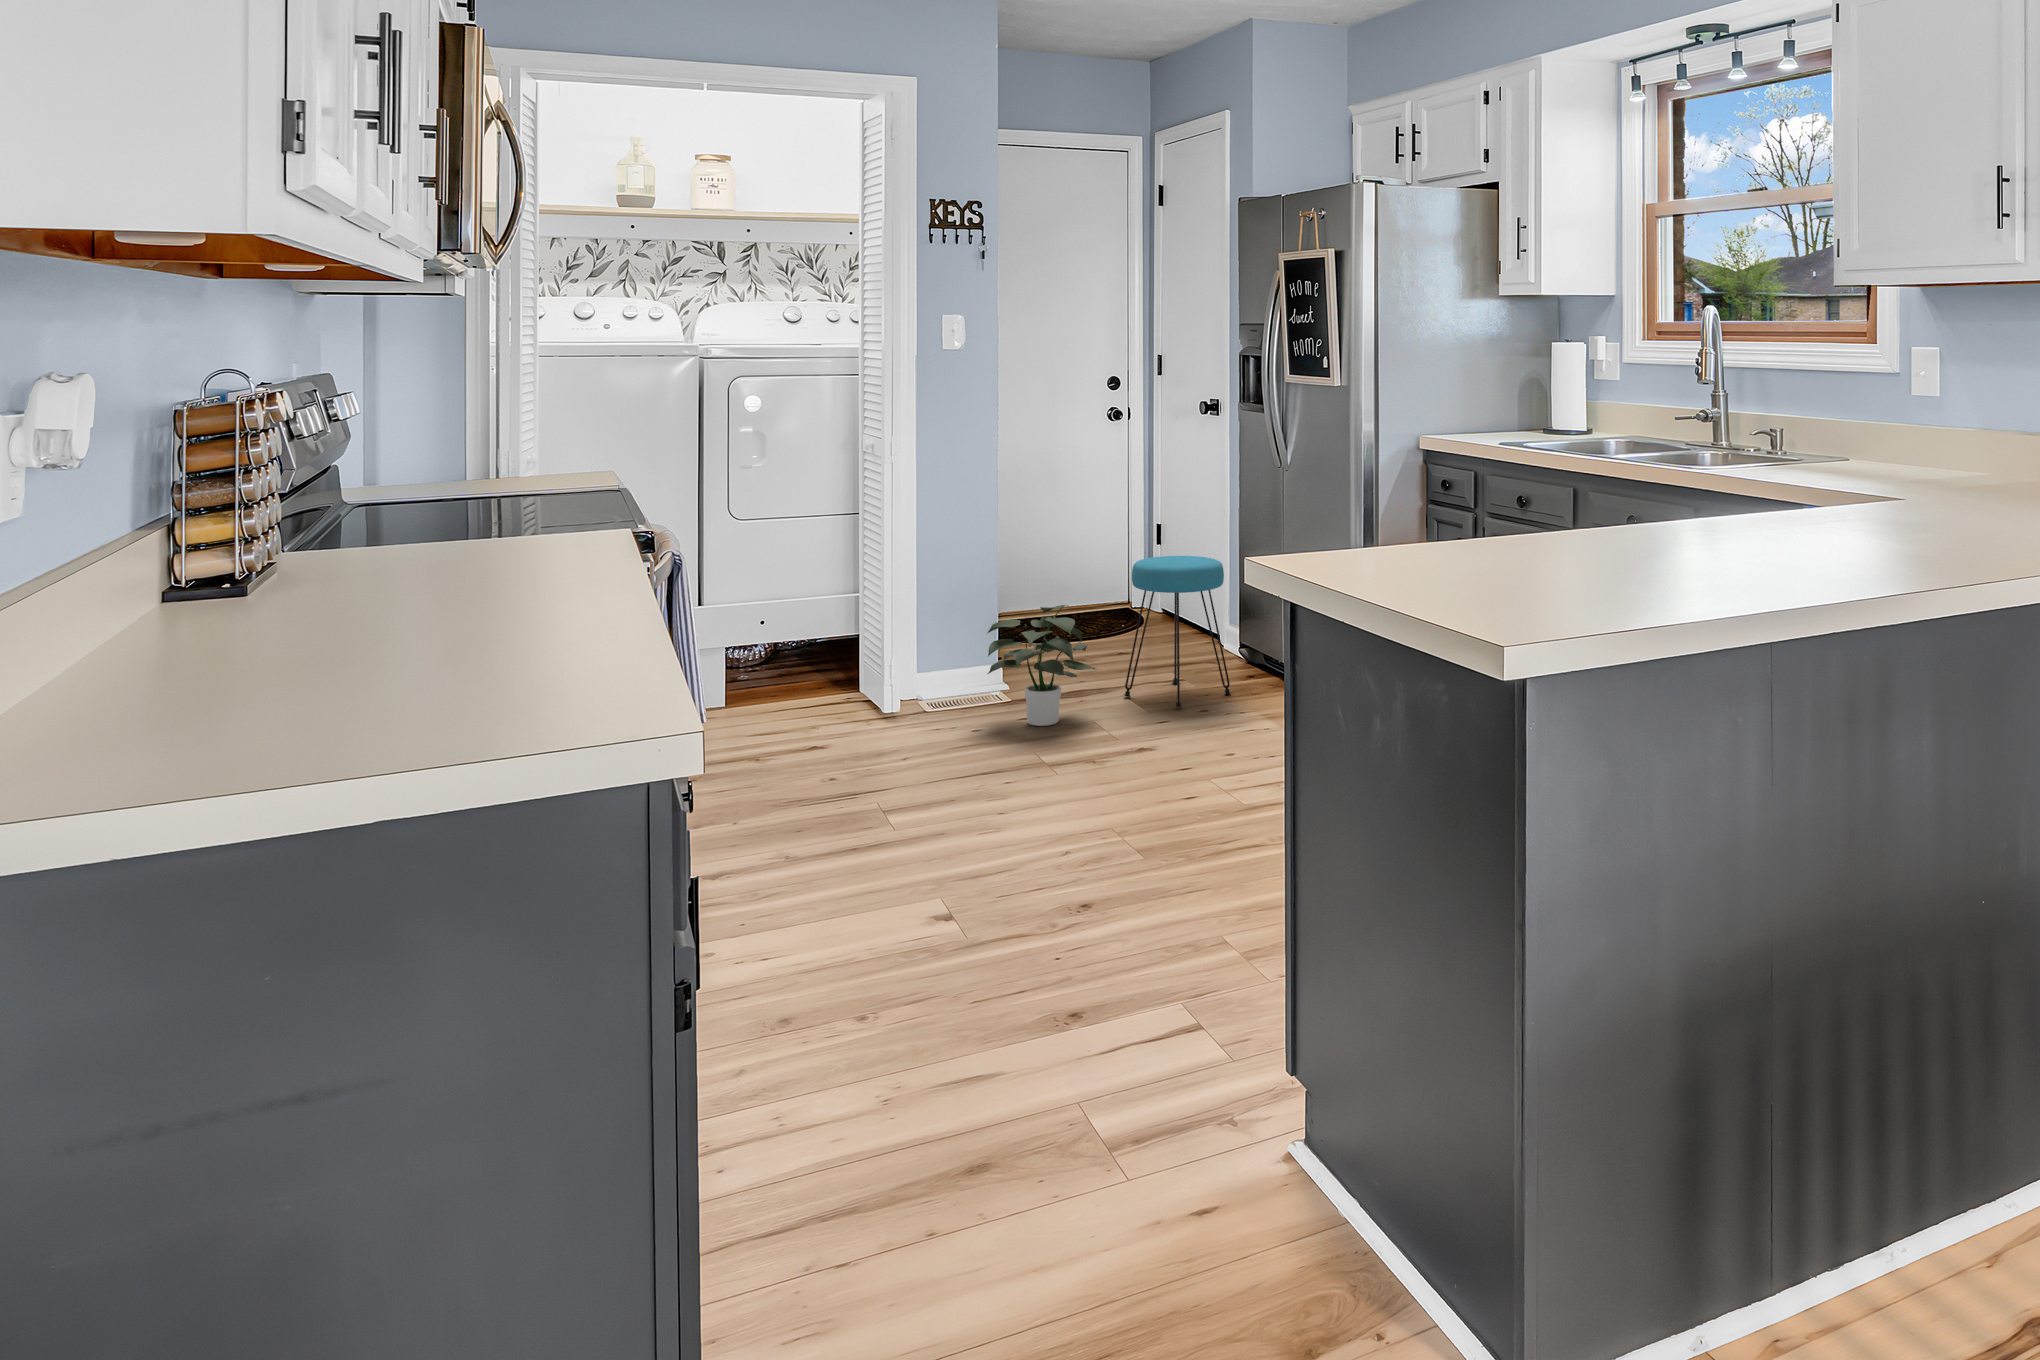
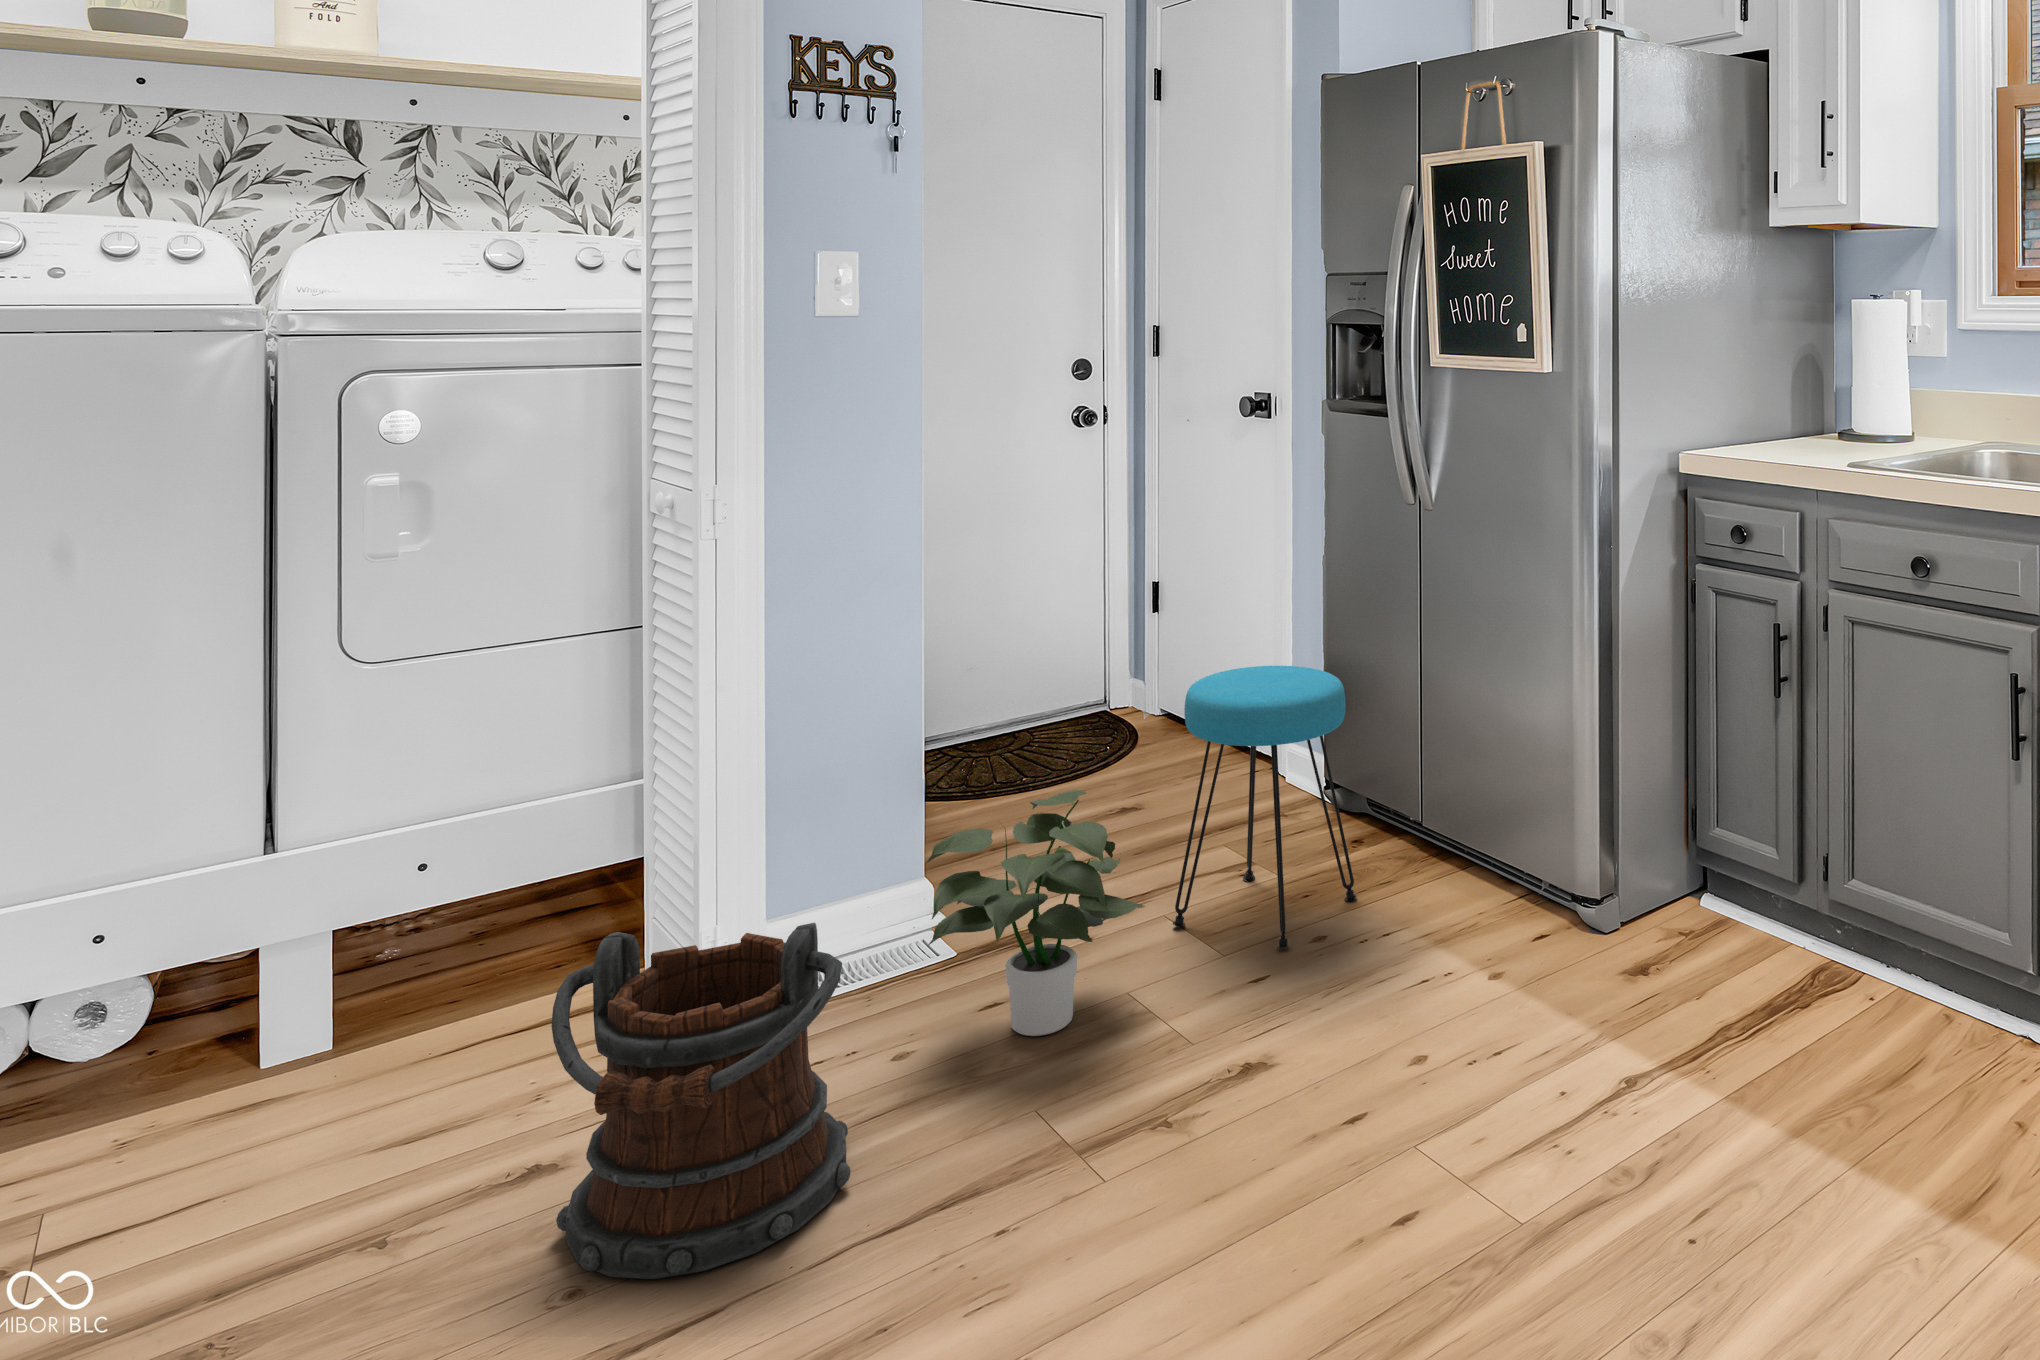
bucket: none [820,631,943,774] -> present [551,923,851,1279]

